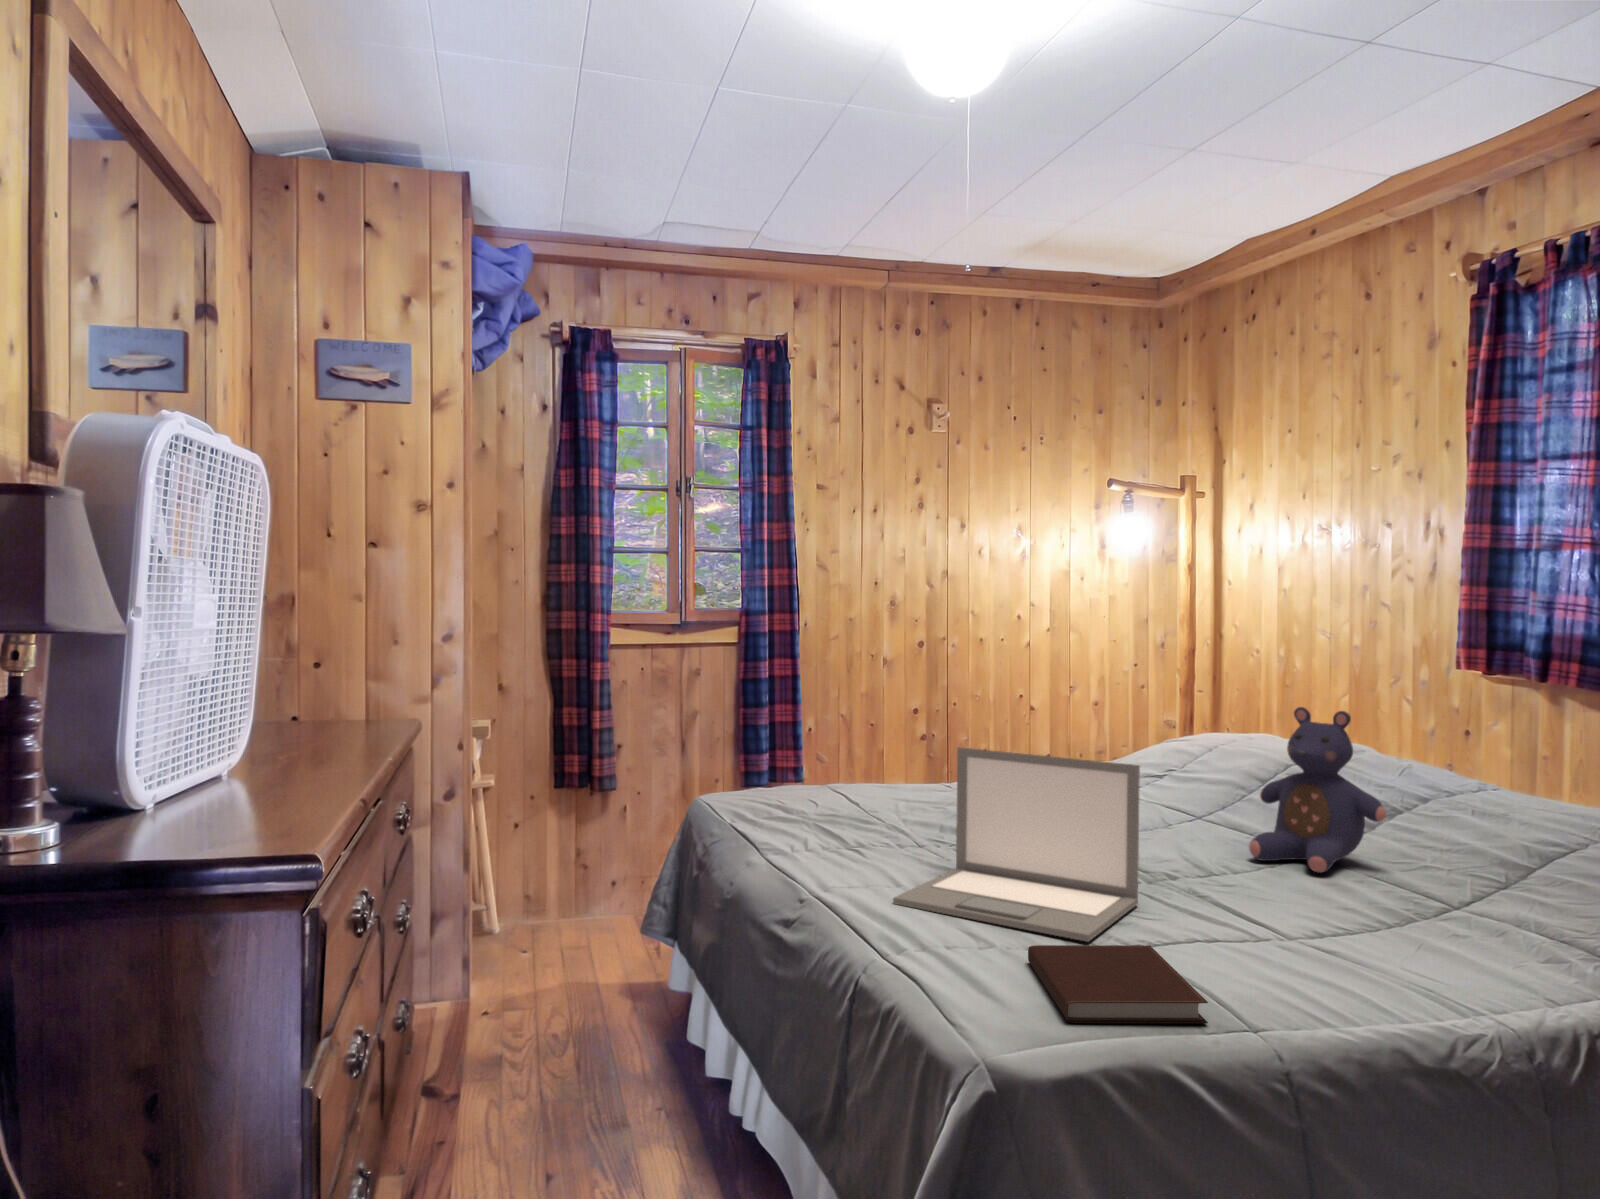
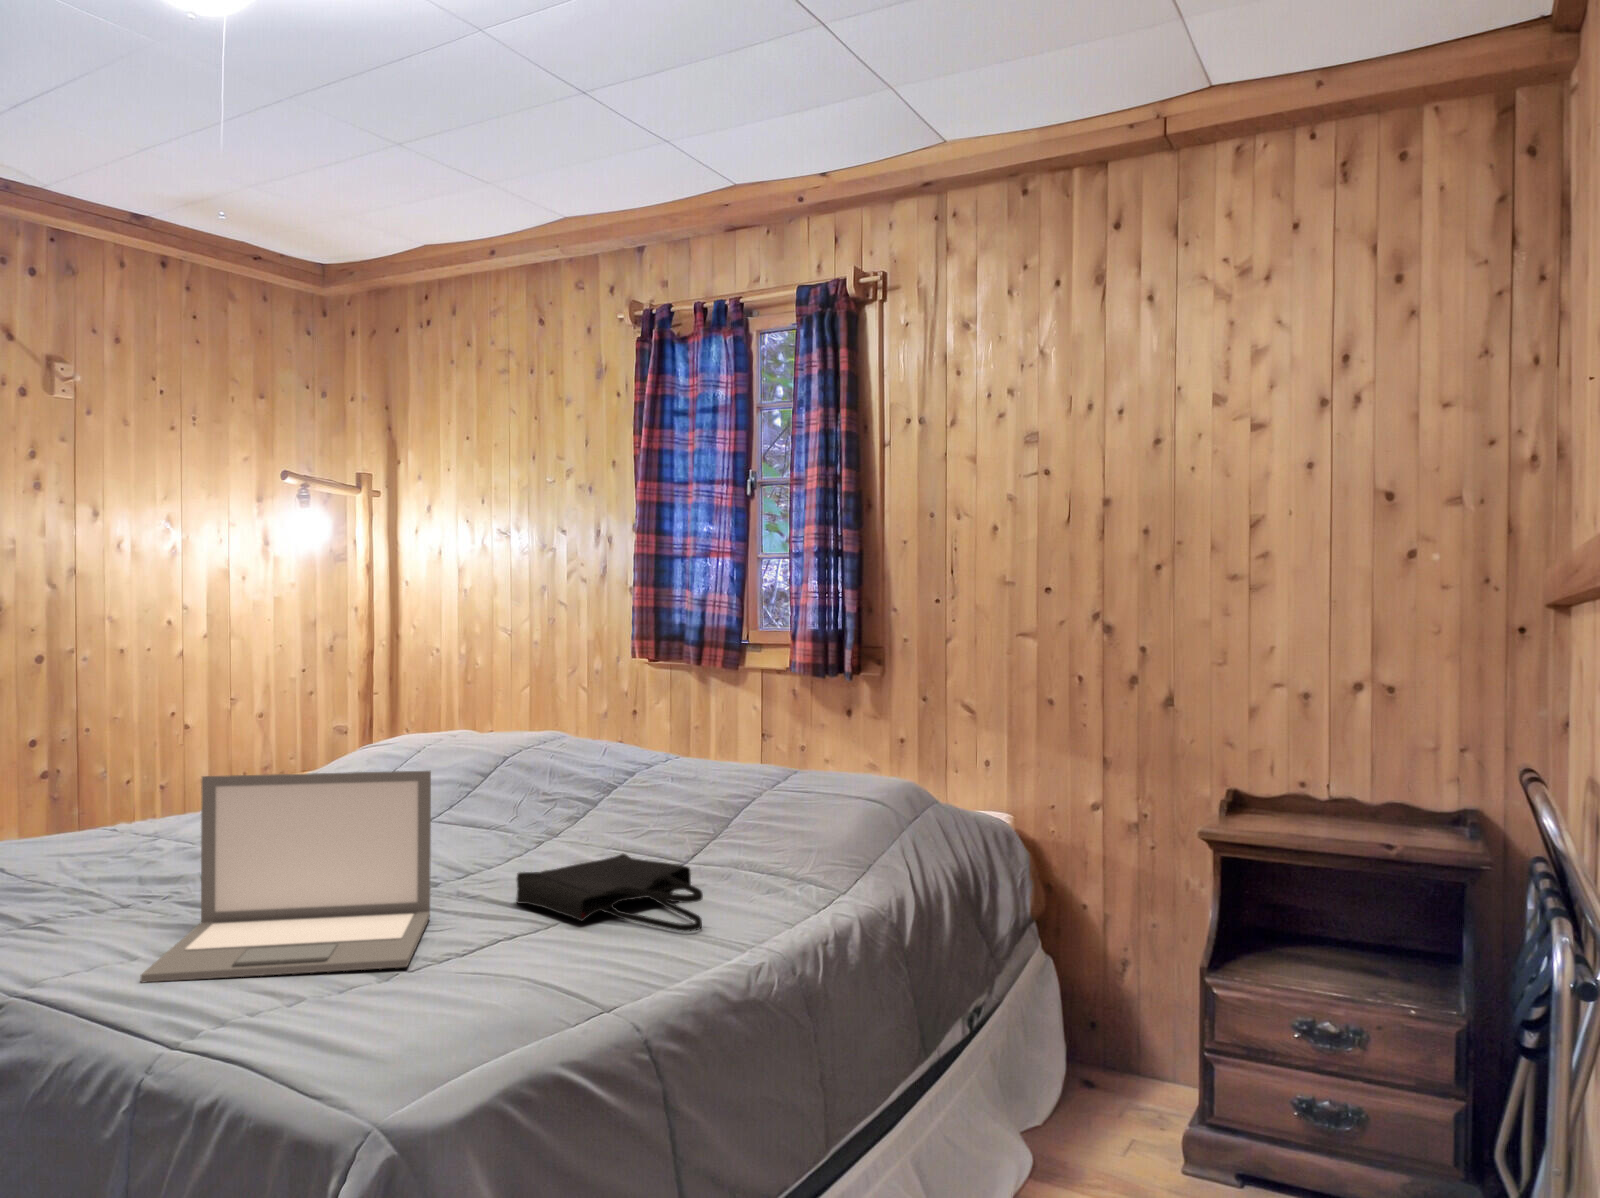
teddy bear: present [1249,707,1386,873] -> none [502,699,617,853]
tote bag: none [1229,880,1432,982] -> present [516,854,703,932]
notebook: present [1028,945,1208,1023] -> none [356,954,571,1054]

